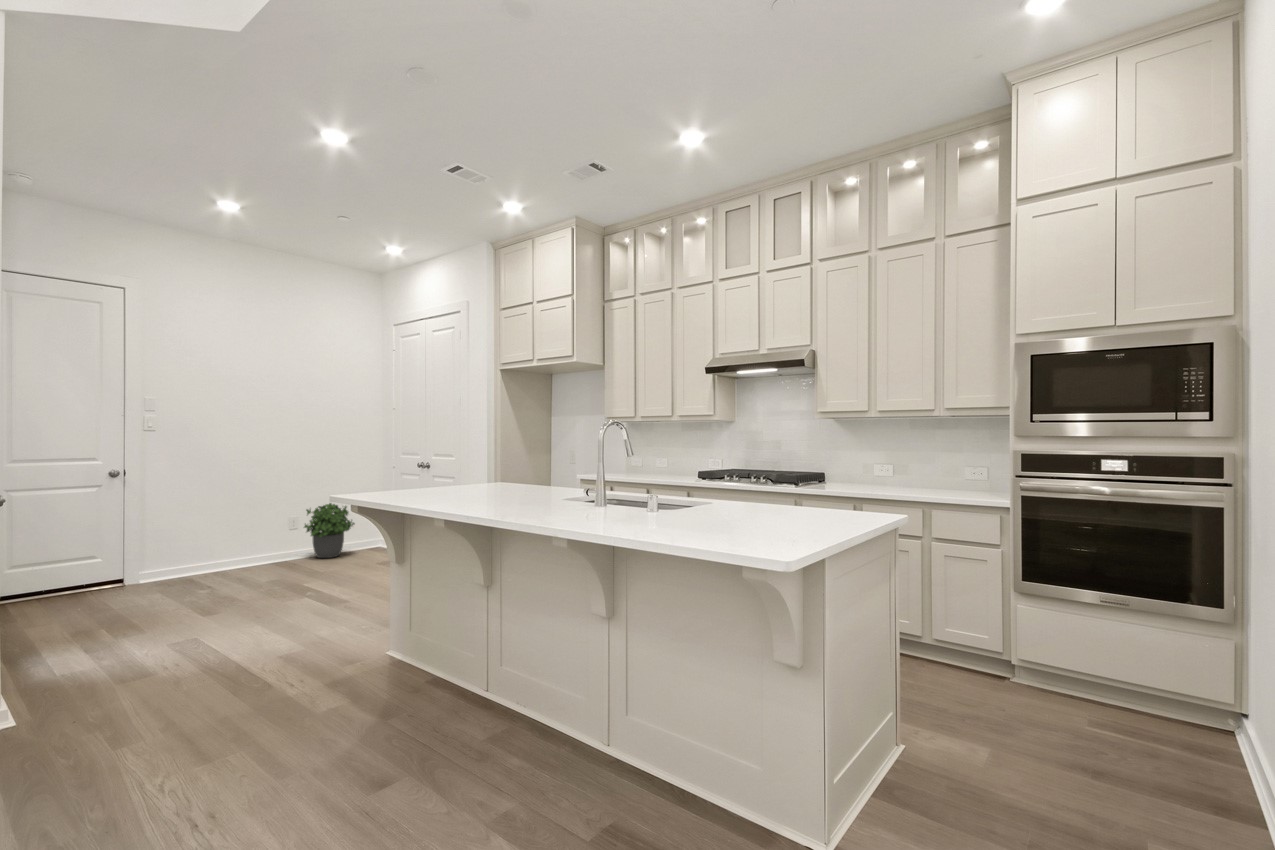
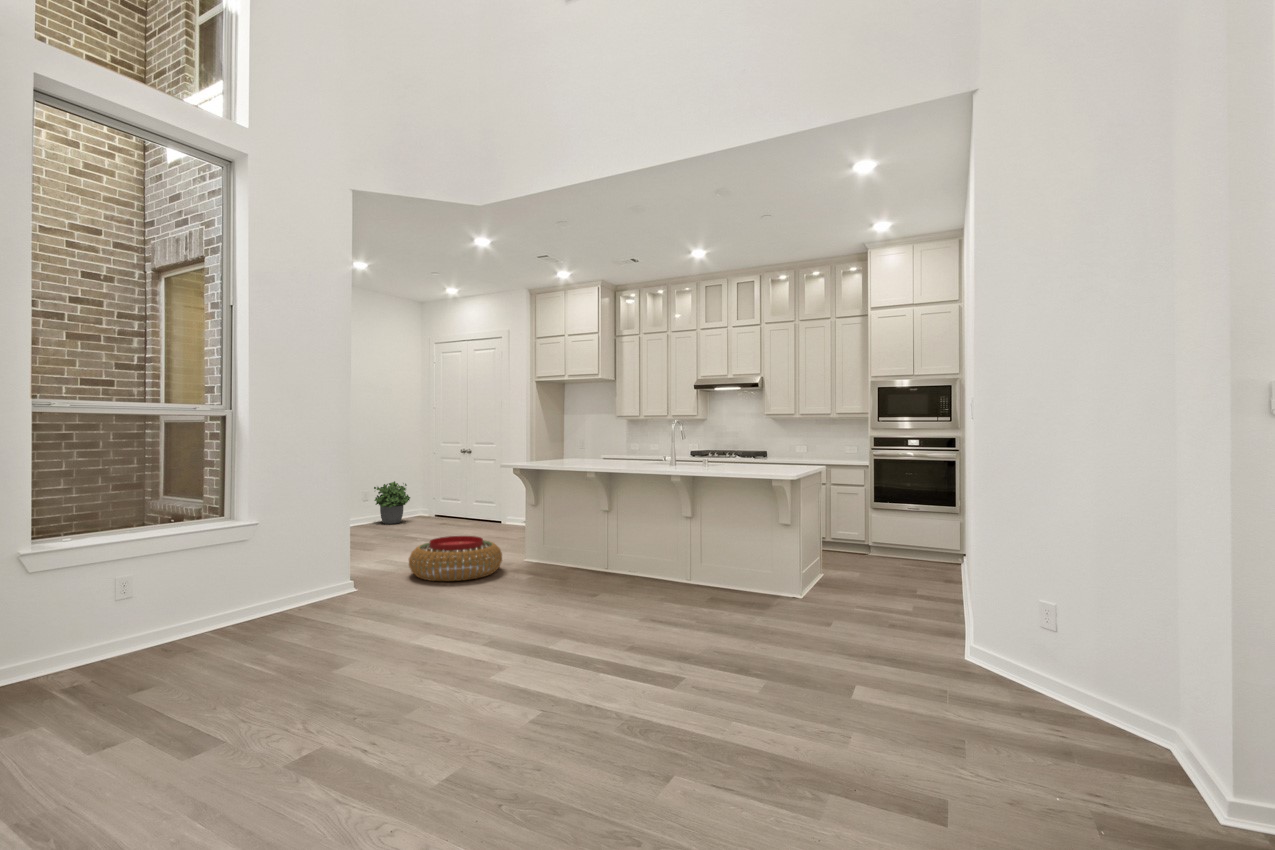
pouf: none [123,616,315,717] -> present [409,536,502,581]

